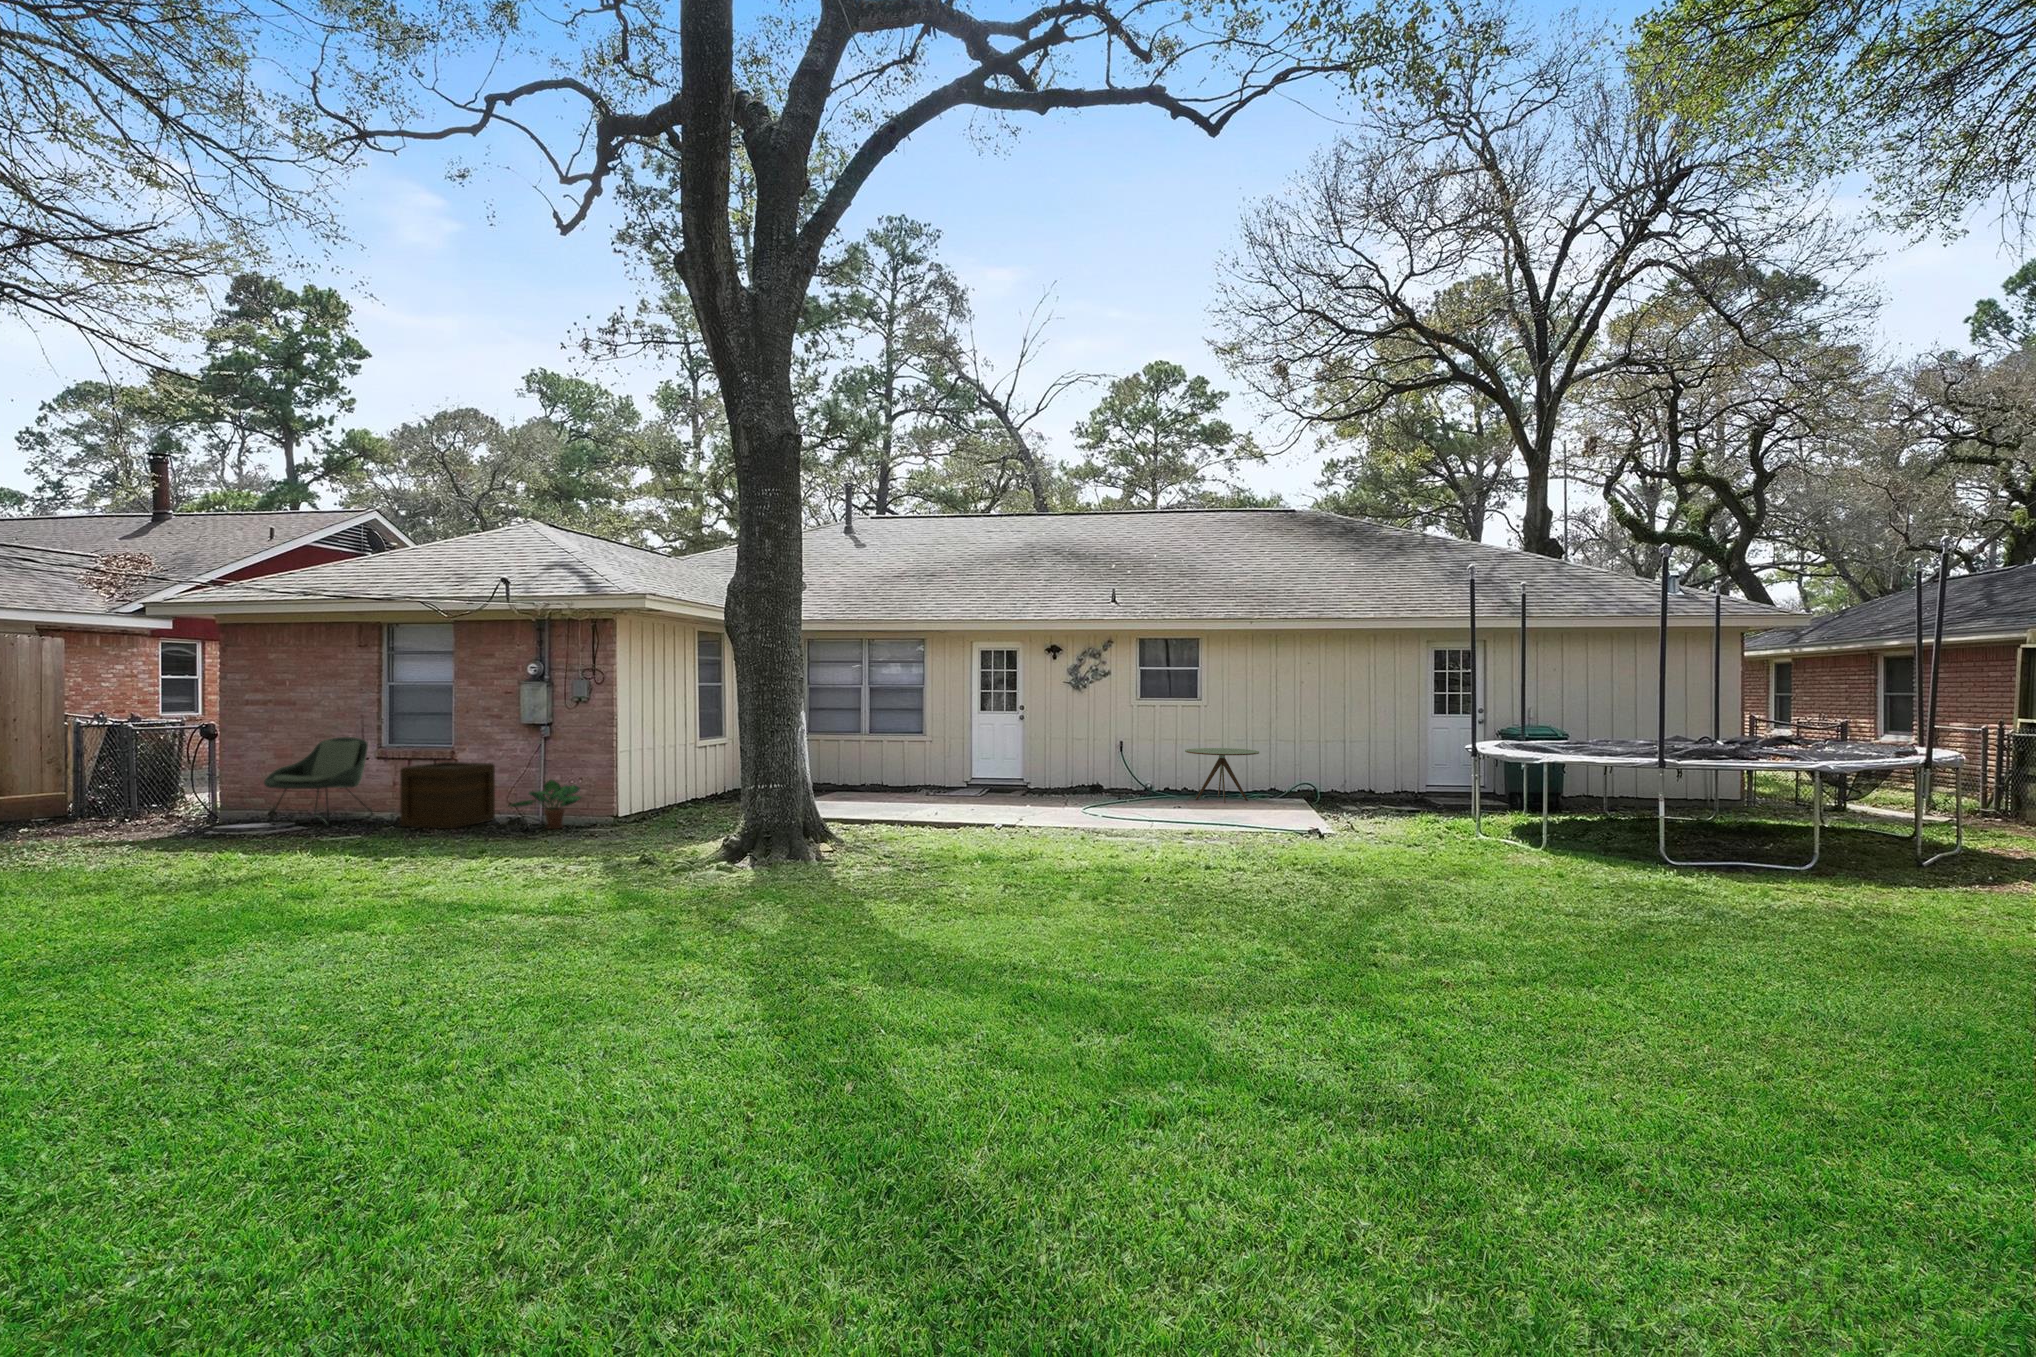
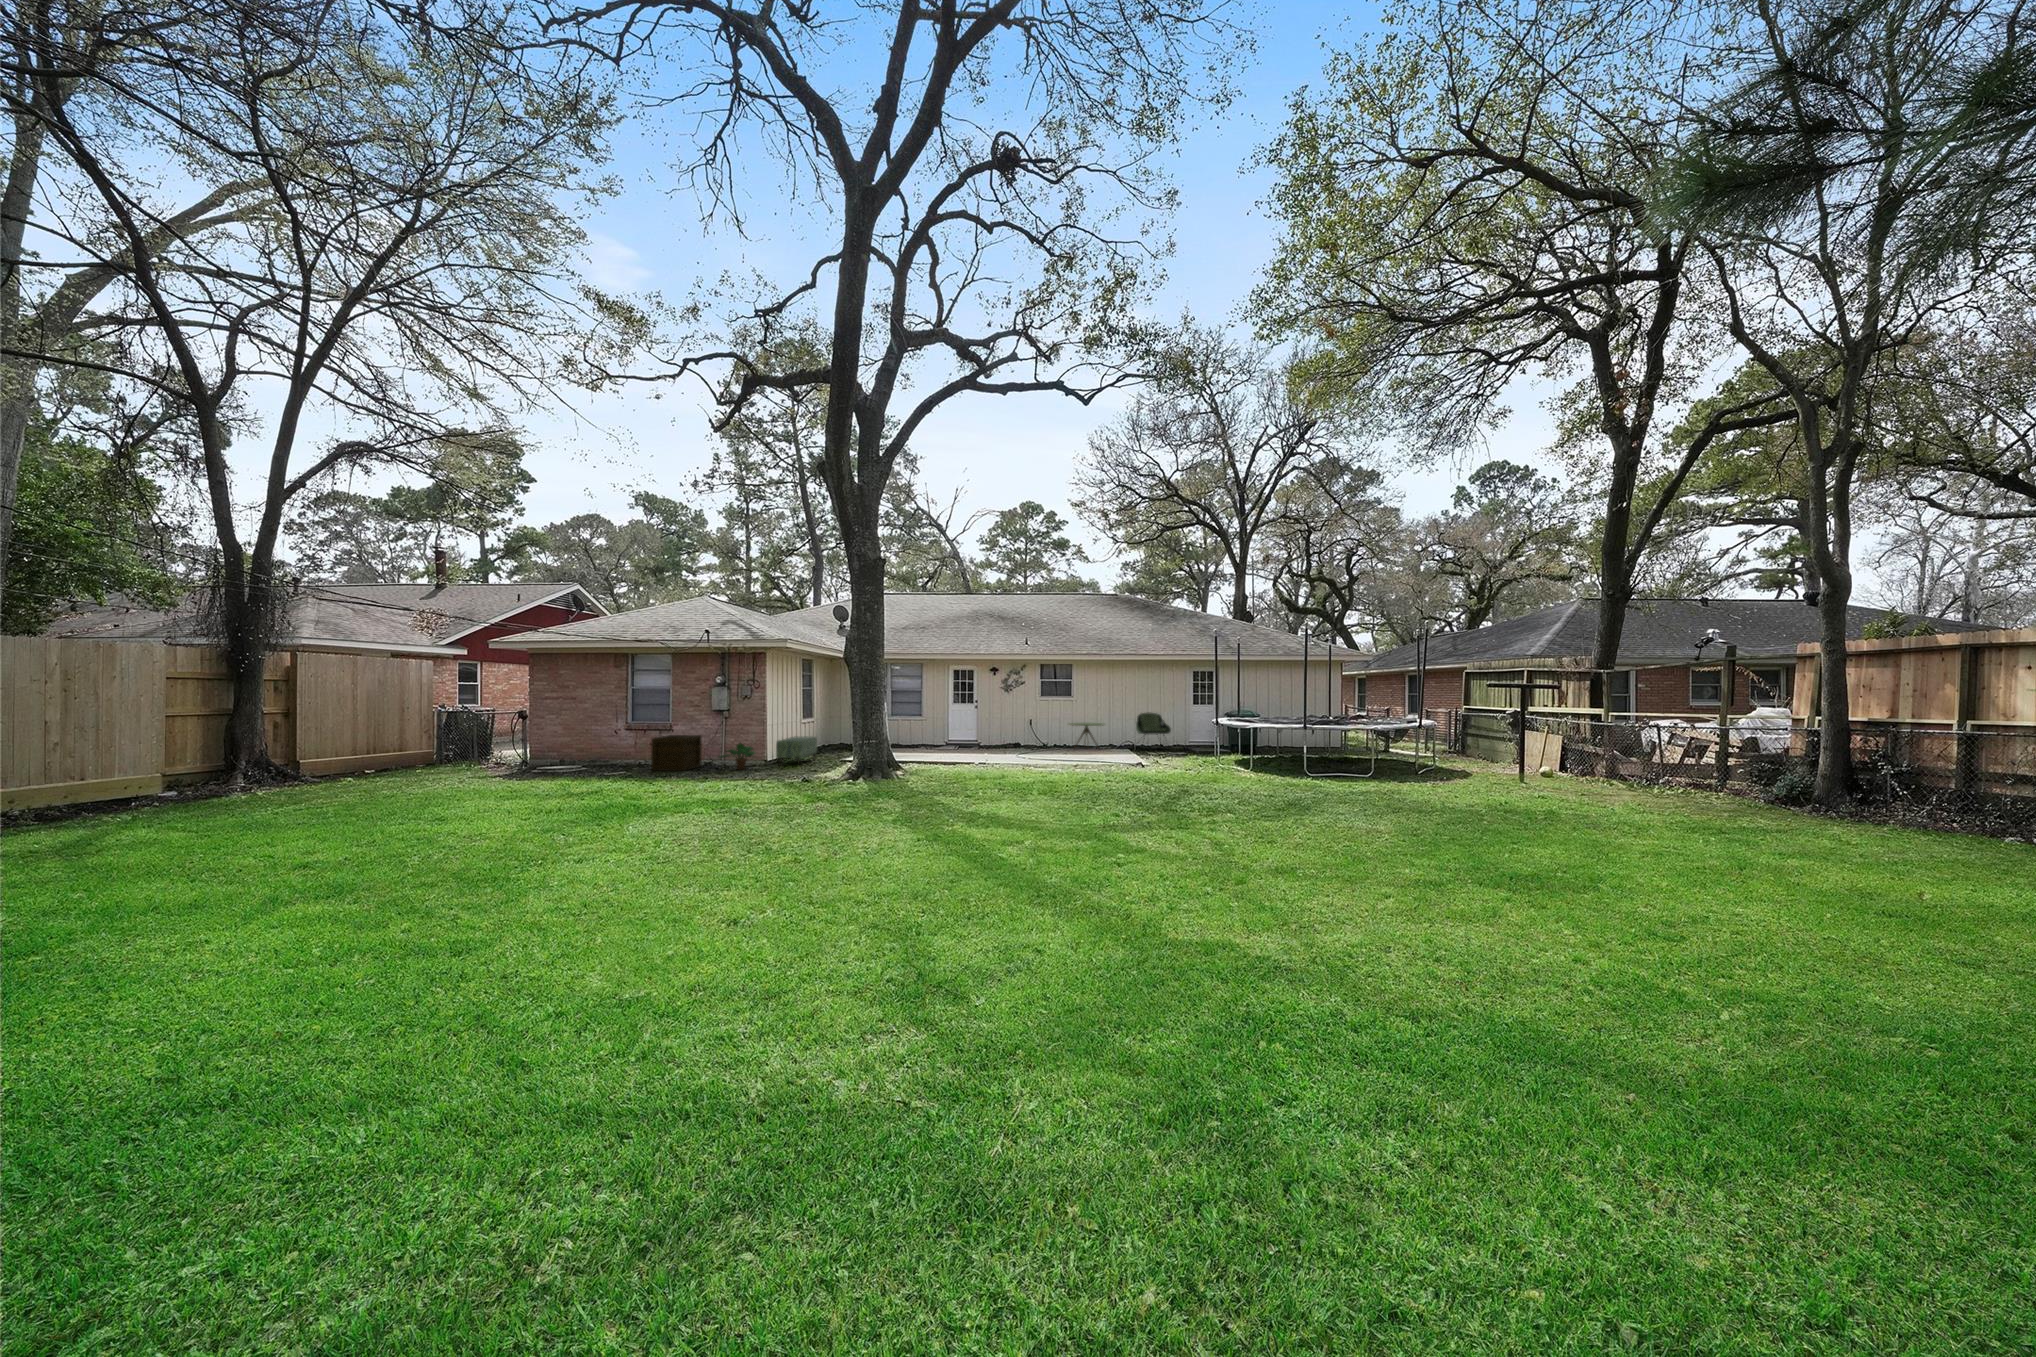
lounge chair: present [264,737,373,825] -> present [1136,712,1171,750]
bench: none [624,767,709,823] -> present [776,736,817,765]

